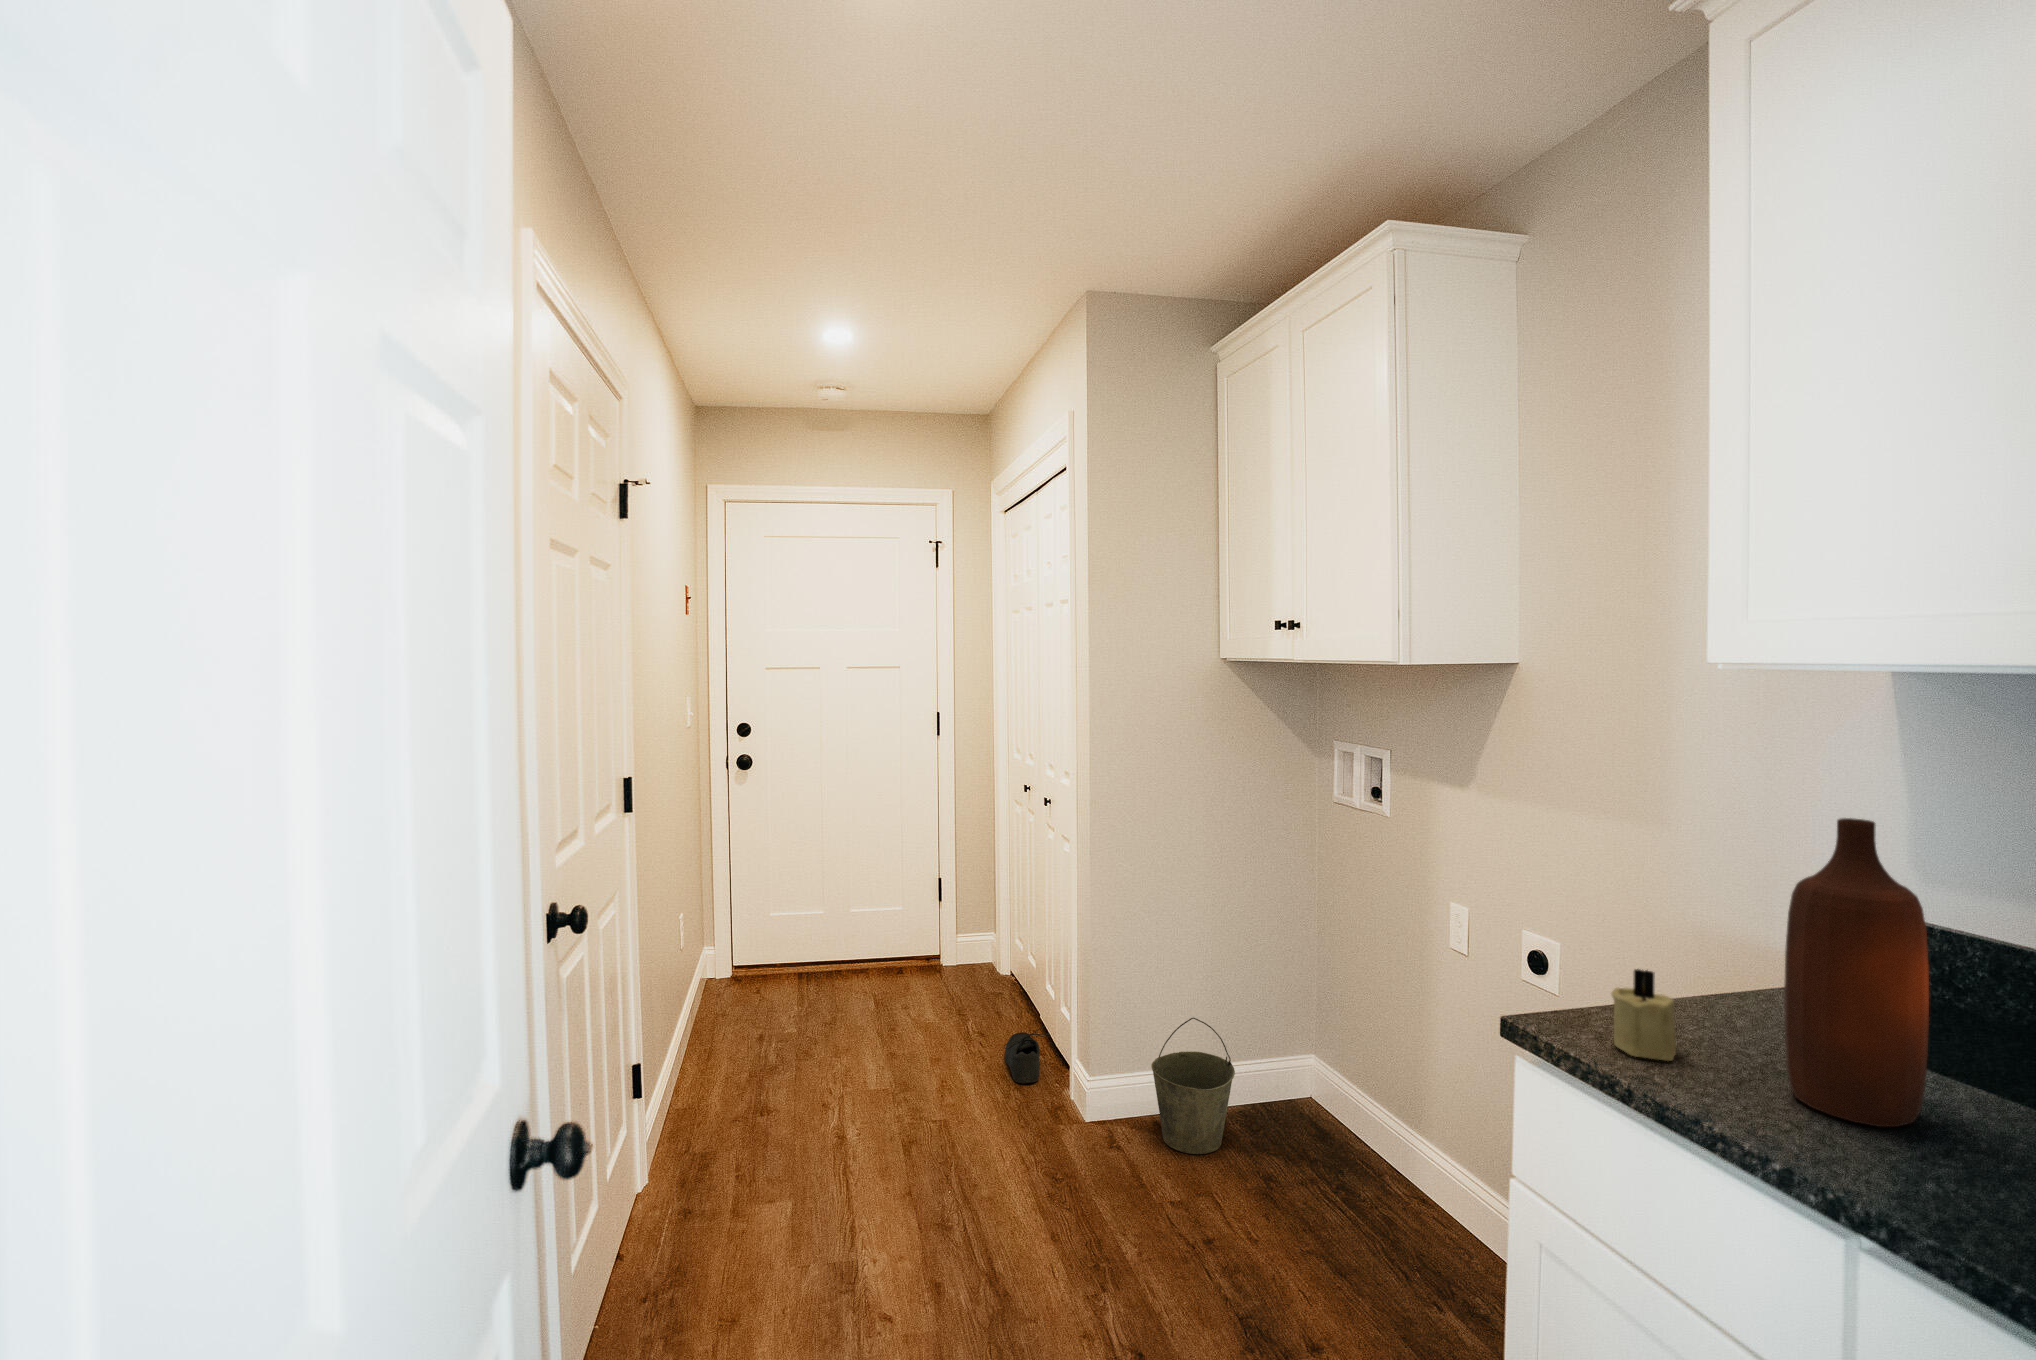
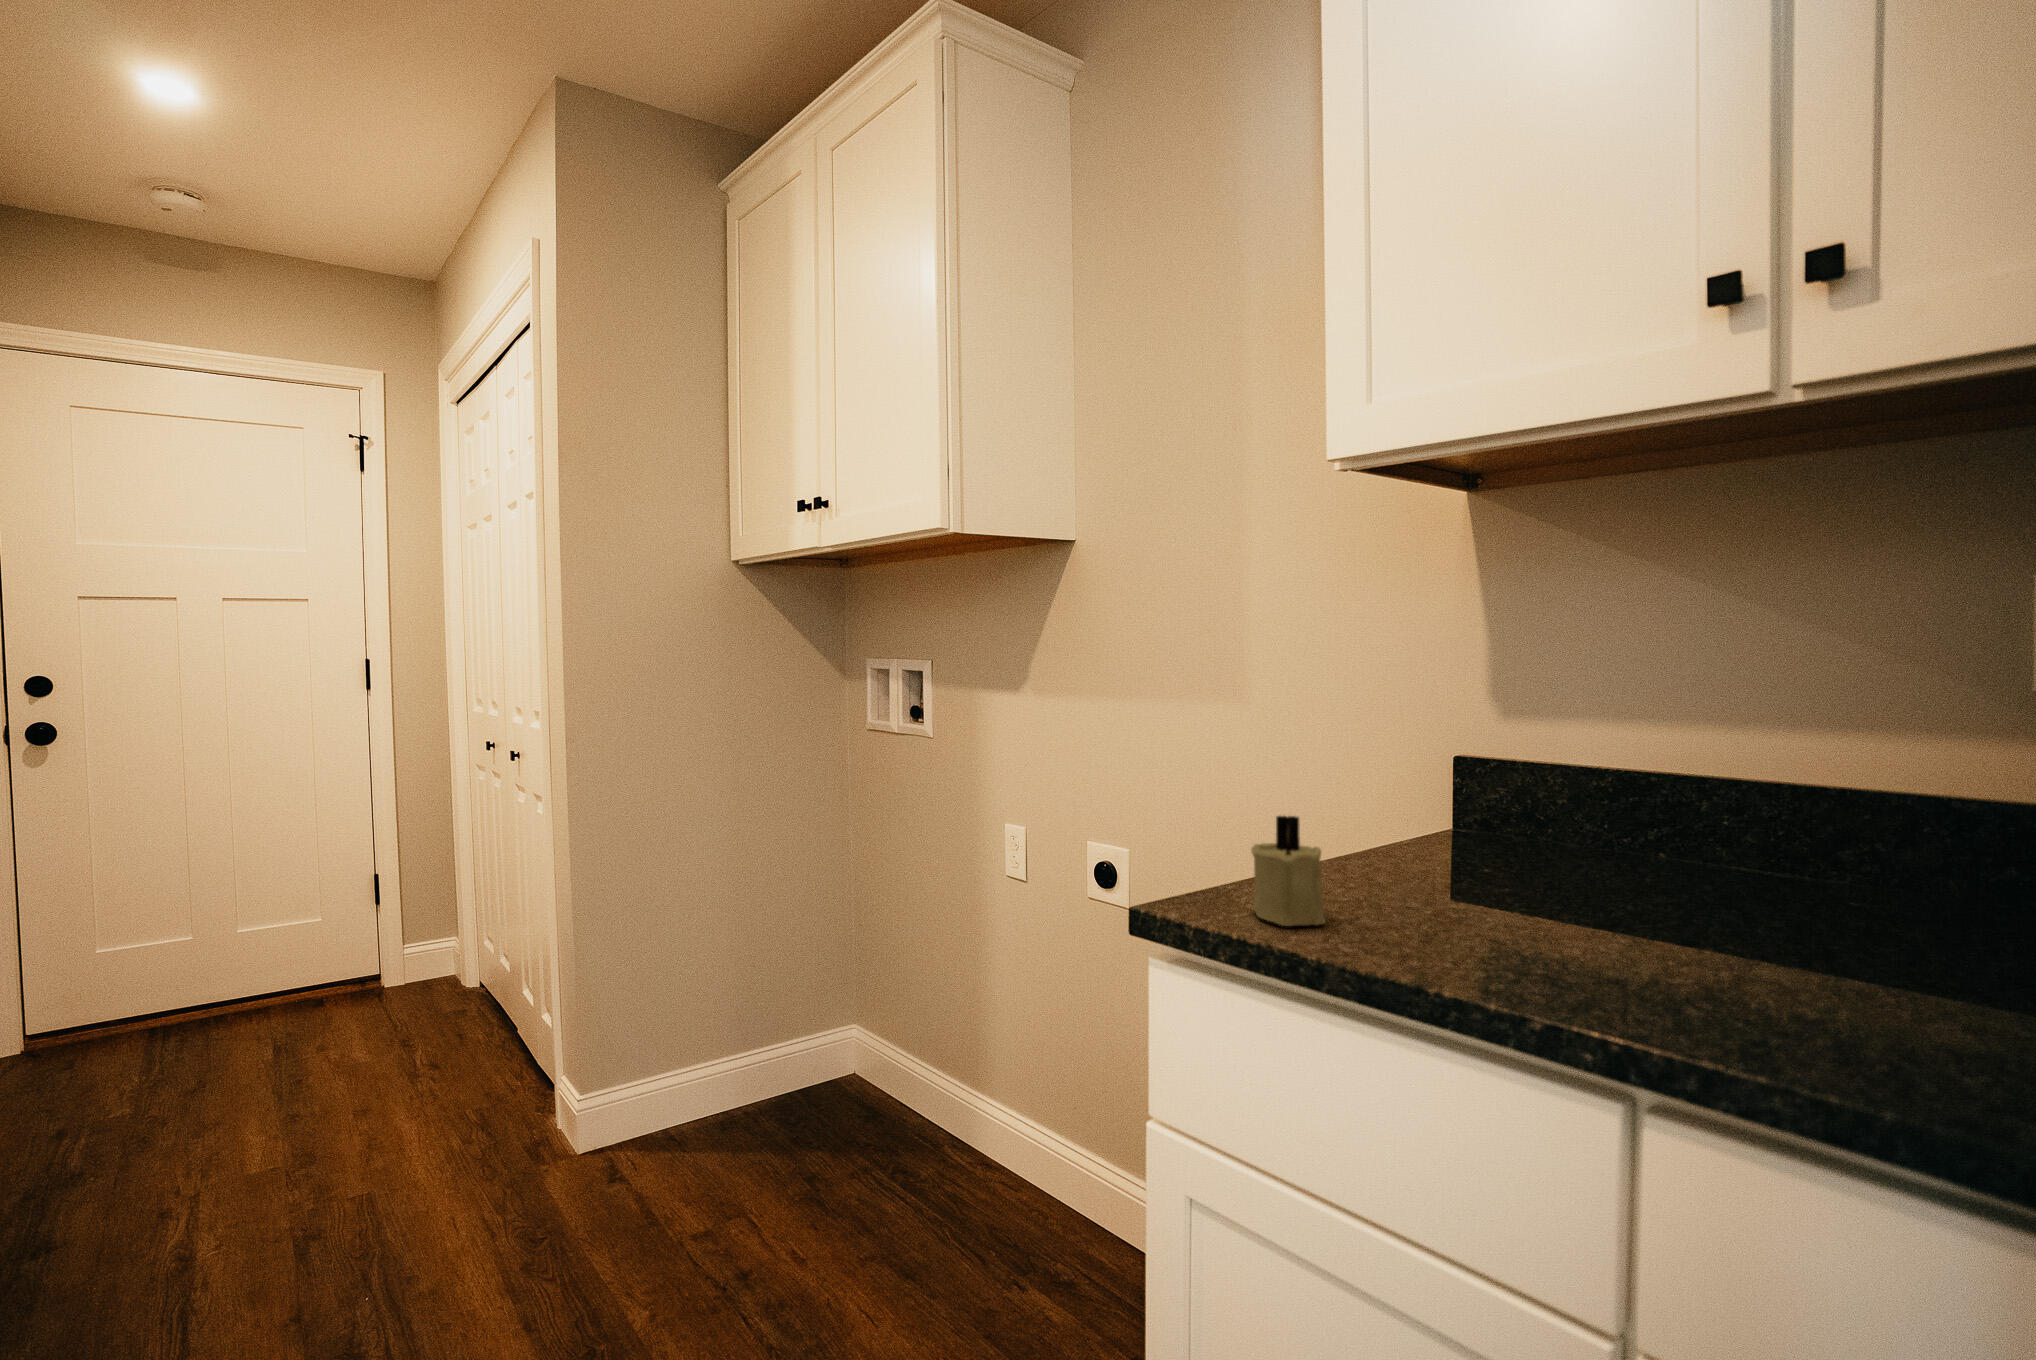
bottle: present [1784,818,1929,1127] -> none [1448,590,1596,956]
bucket: present [1151,1018,1235,1154] -> none [662,993,768,1160]
shoe: present [1004,1026,1051,1083] -> none [459,1041,529,1123]

